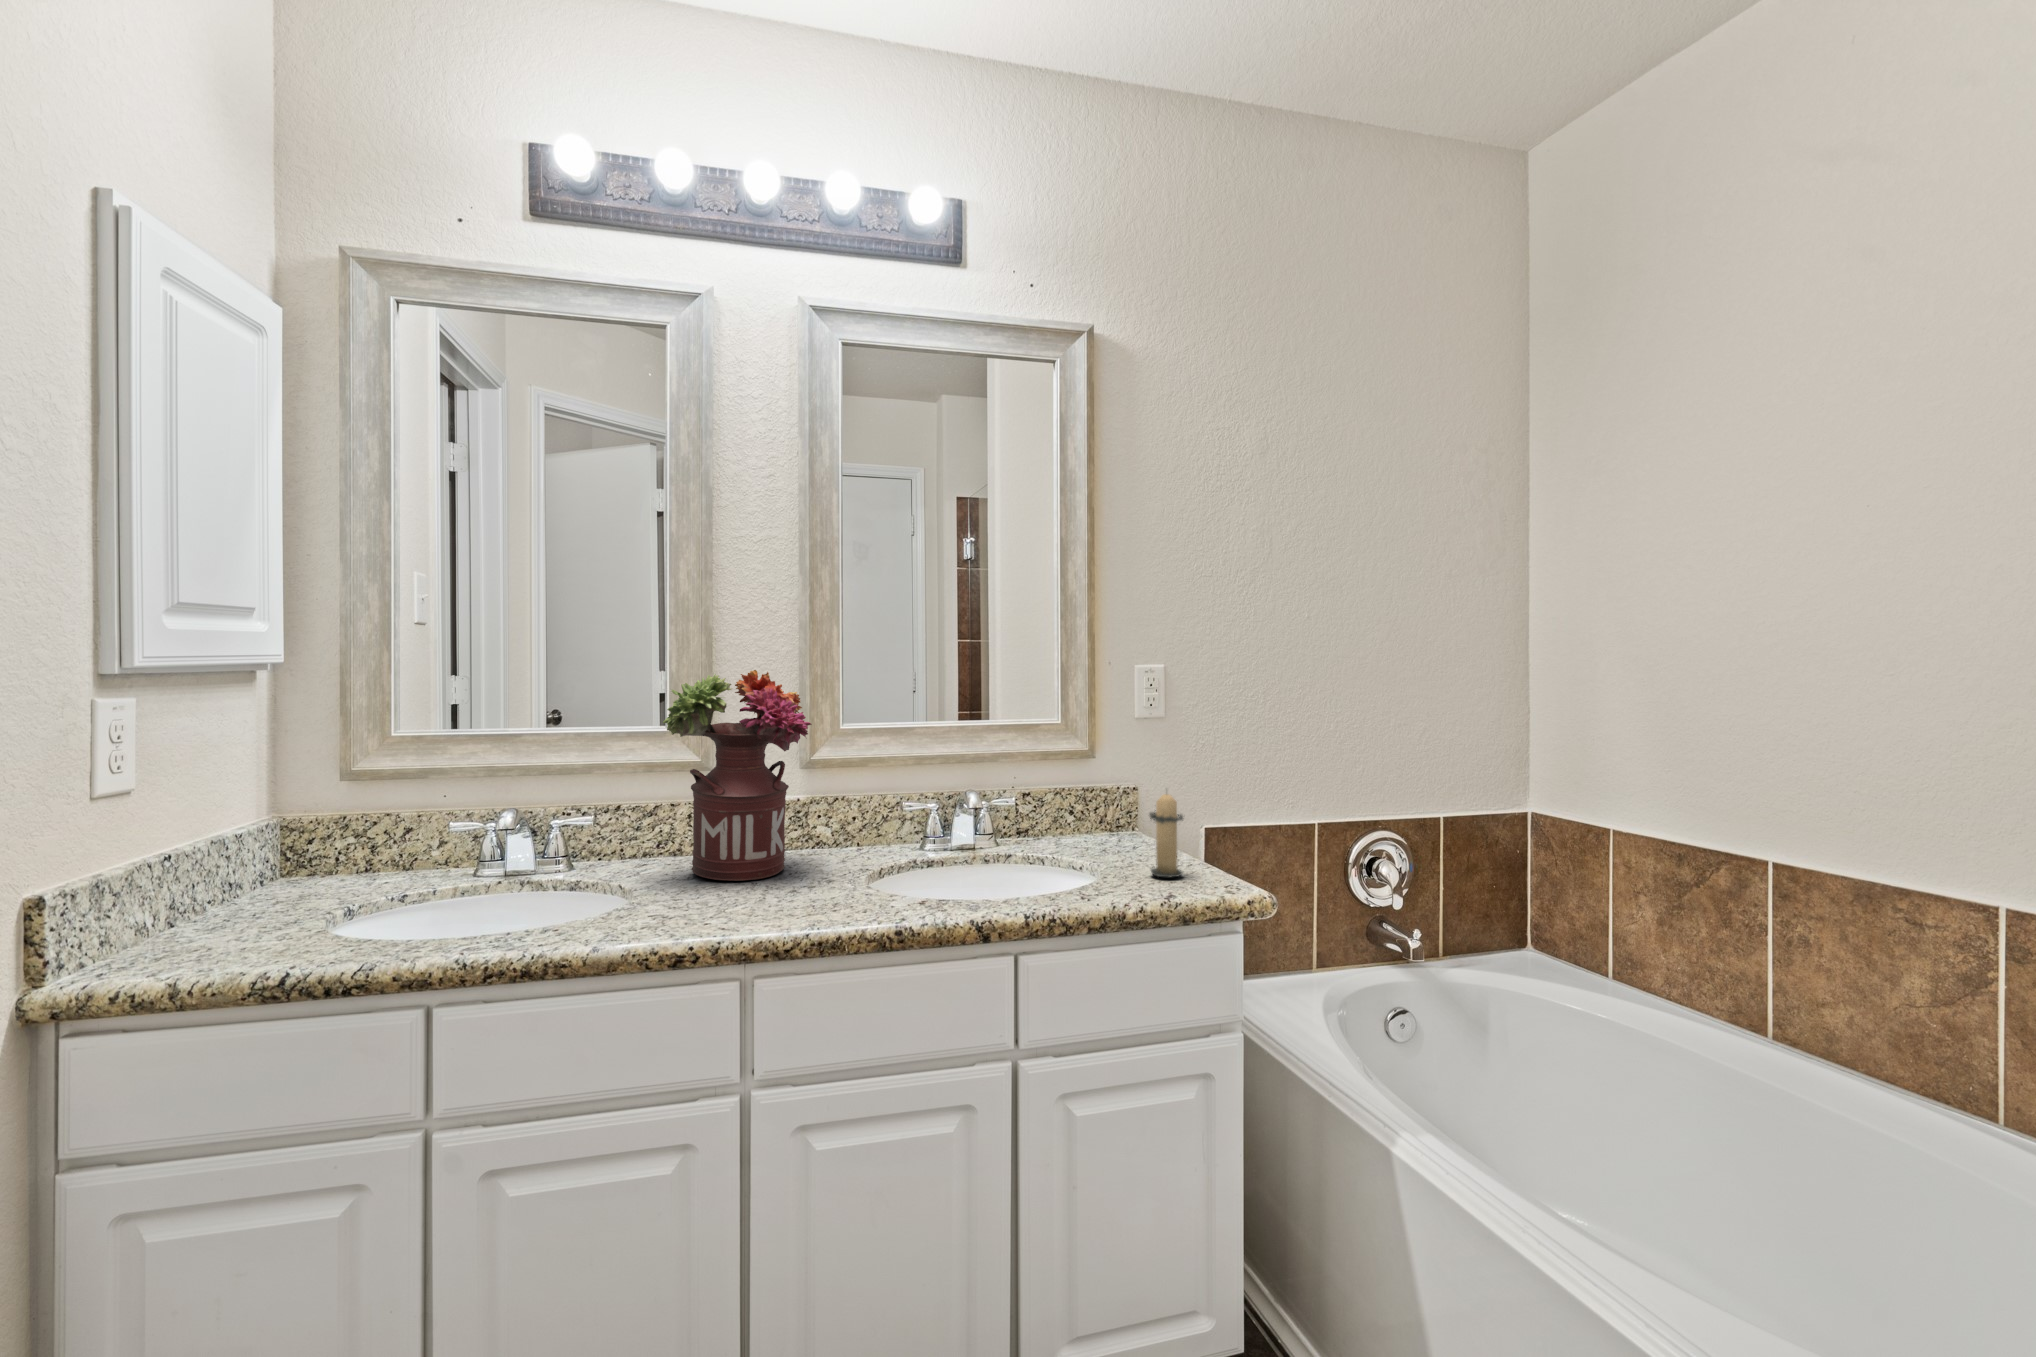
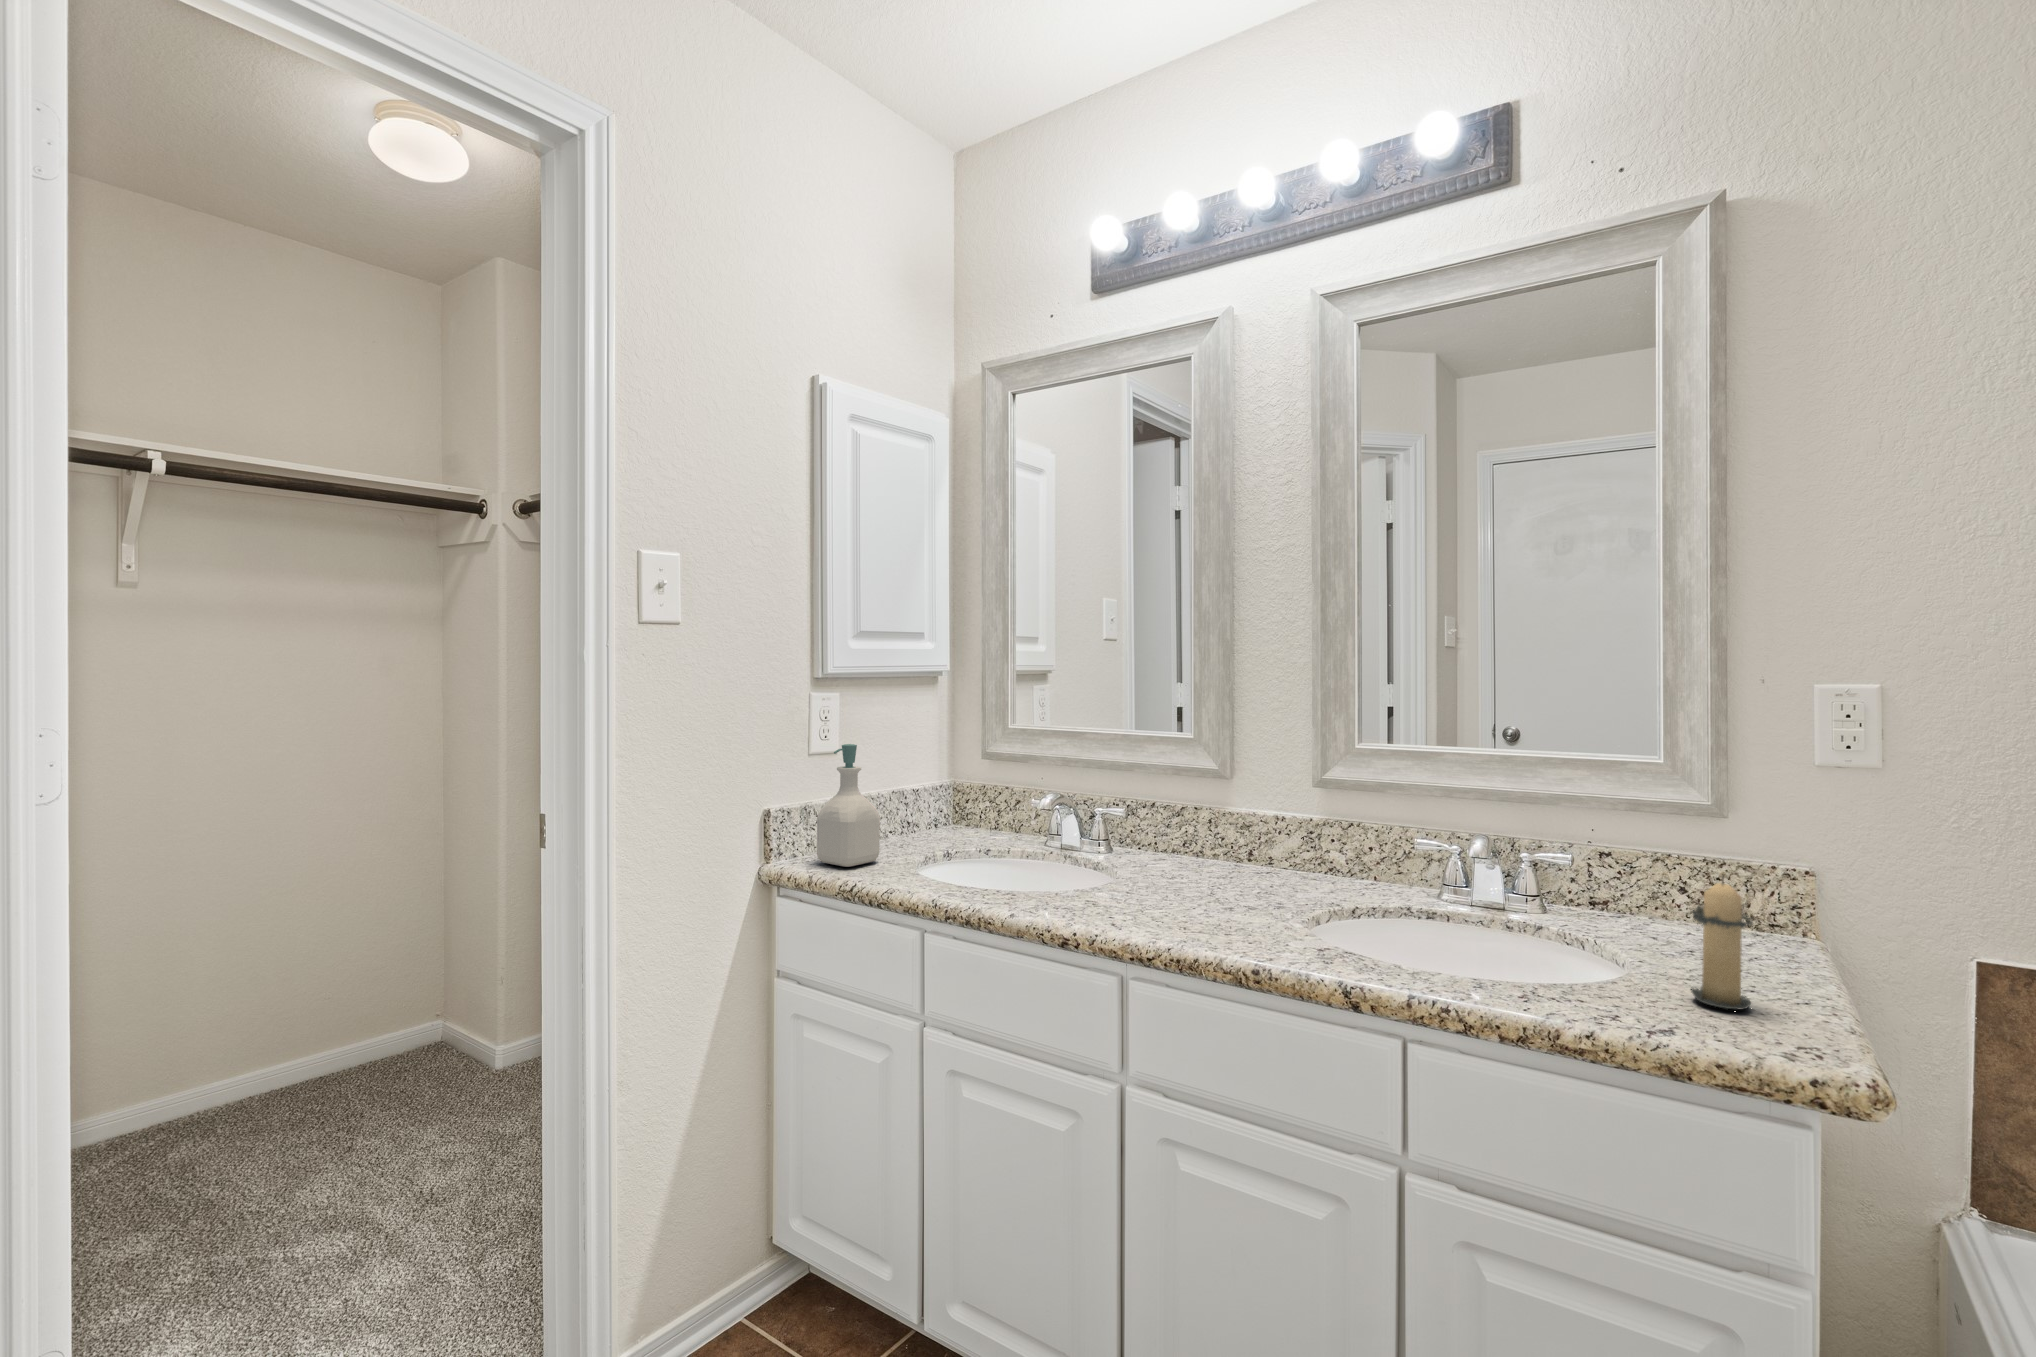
flower arrangement: present [663,670,812,881] -> none [1151,685,1296,891]
soap bottle: none [158,771,271,958] -> present [817,744,880,867]

